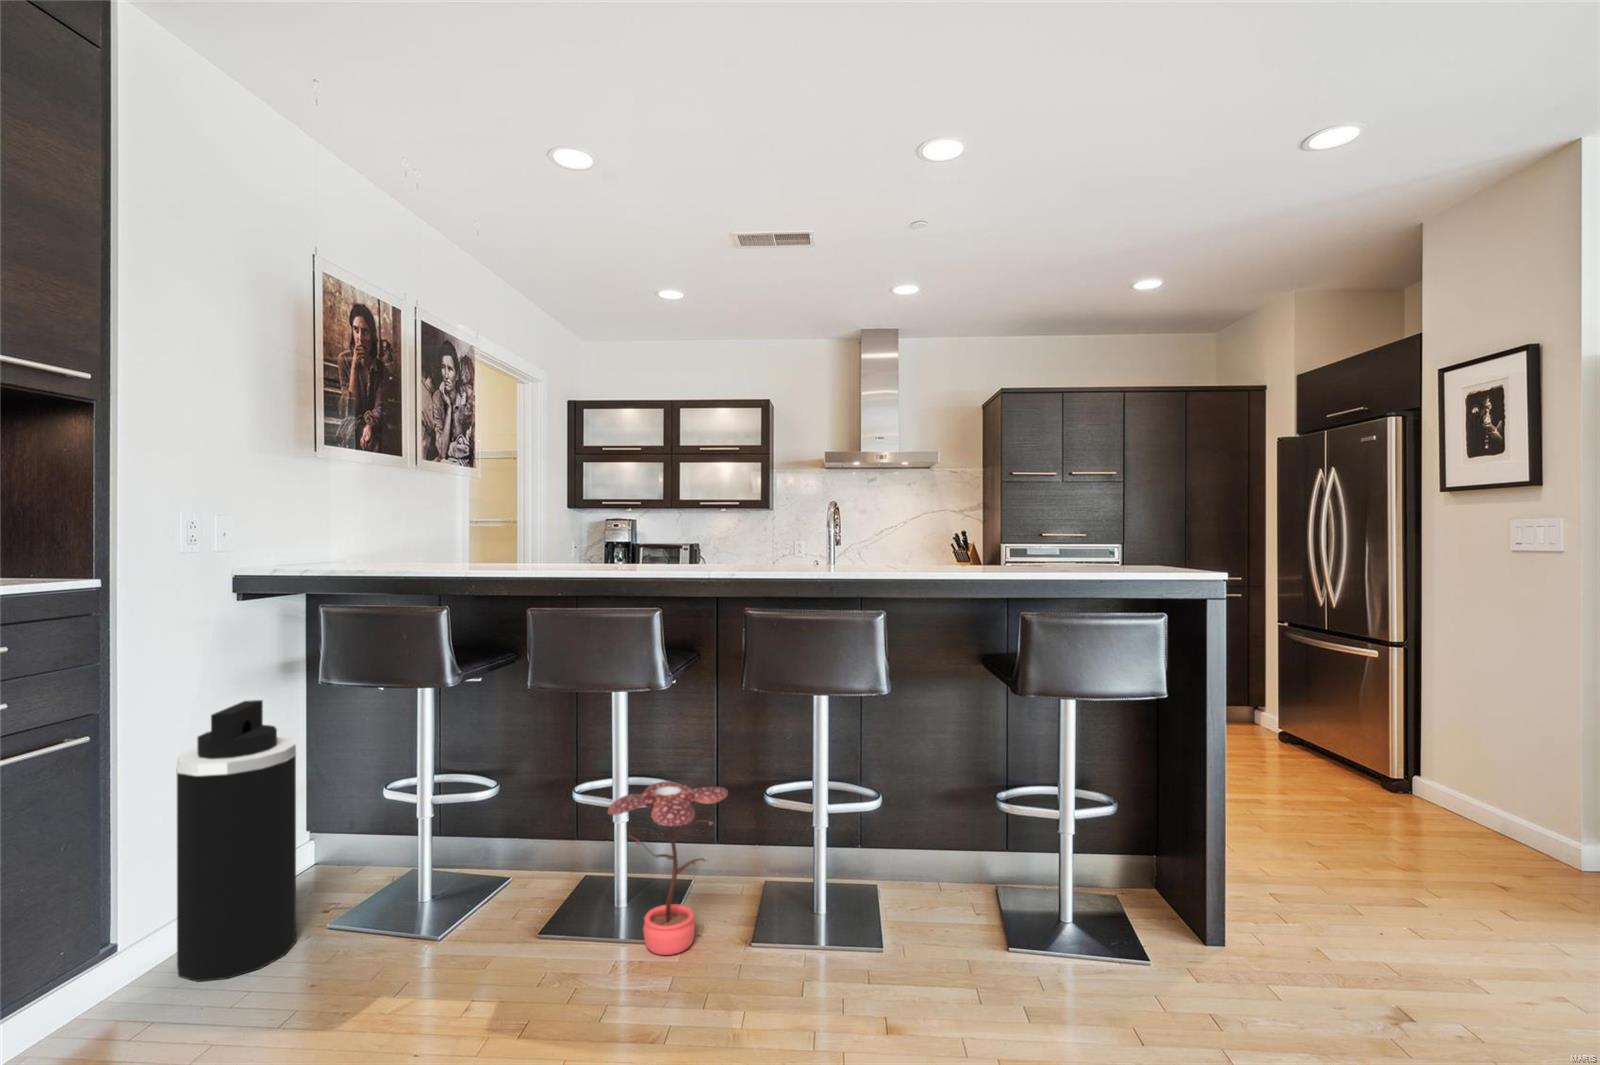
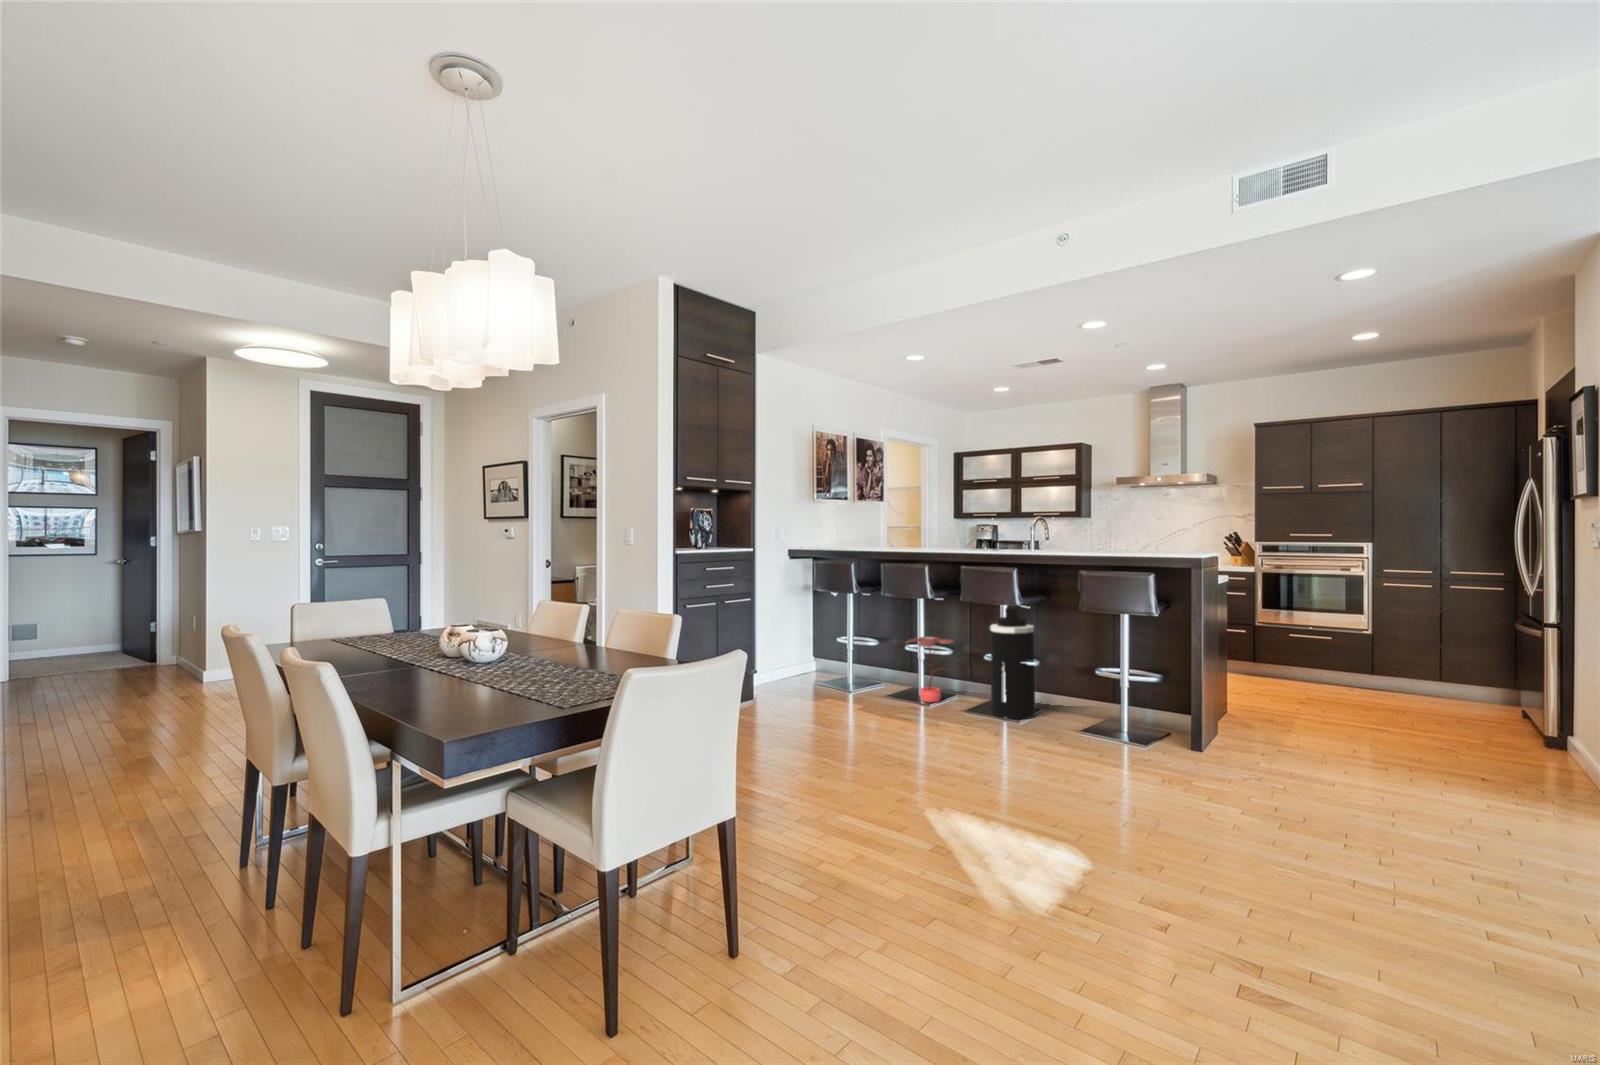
trash can: present [177,700,296,982] -> present [990,606,1035,719]

